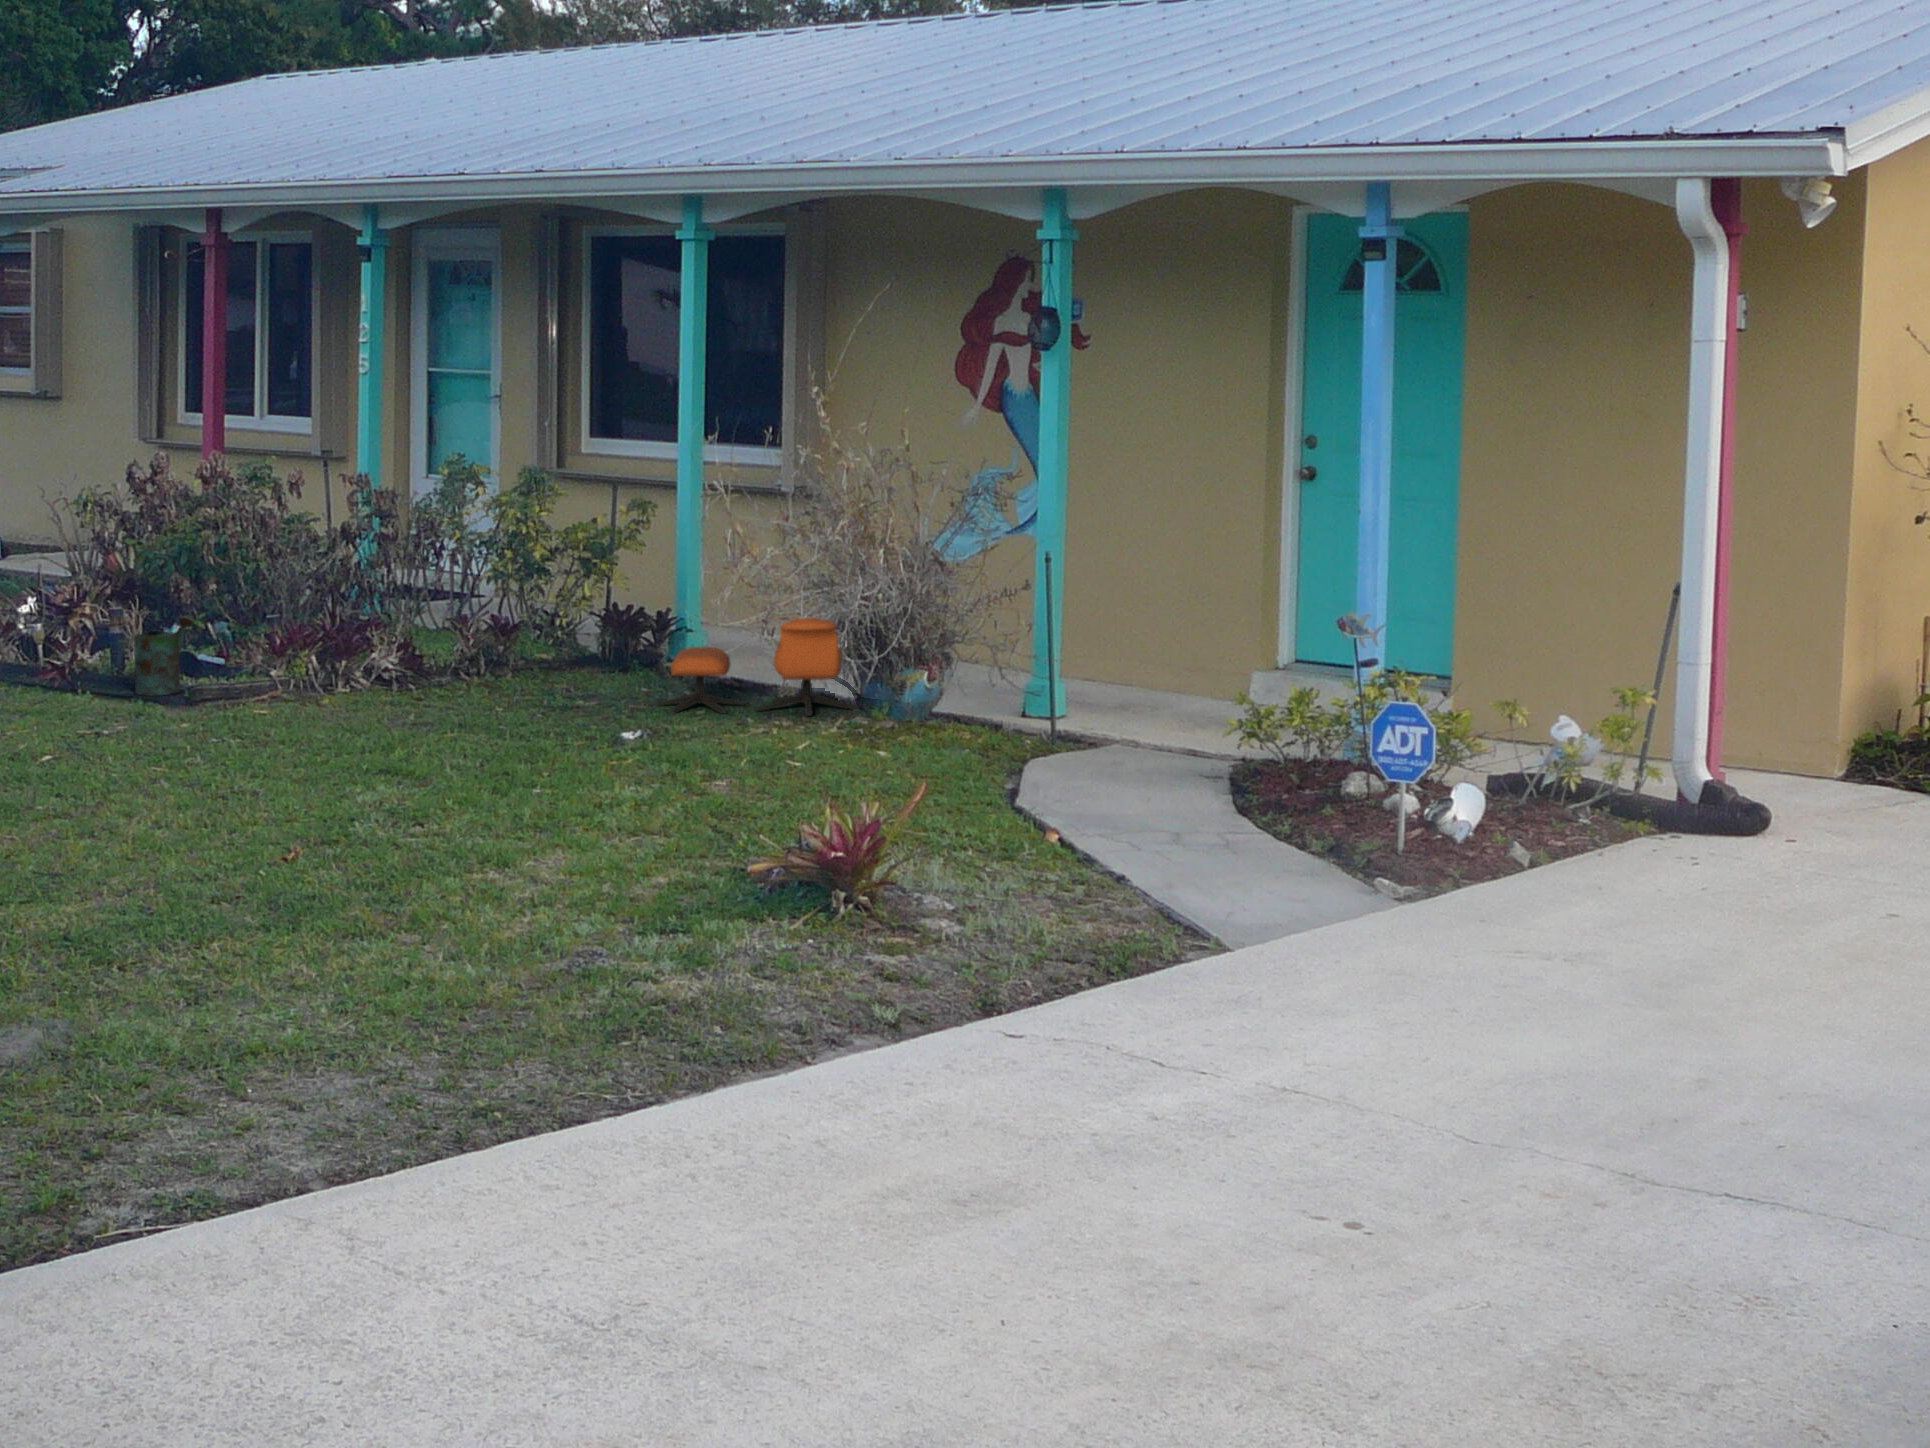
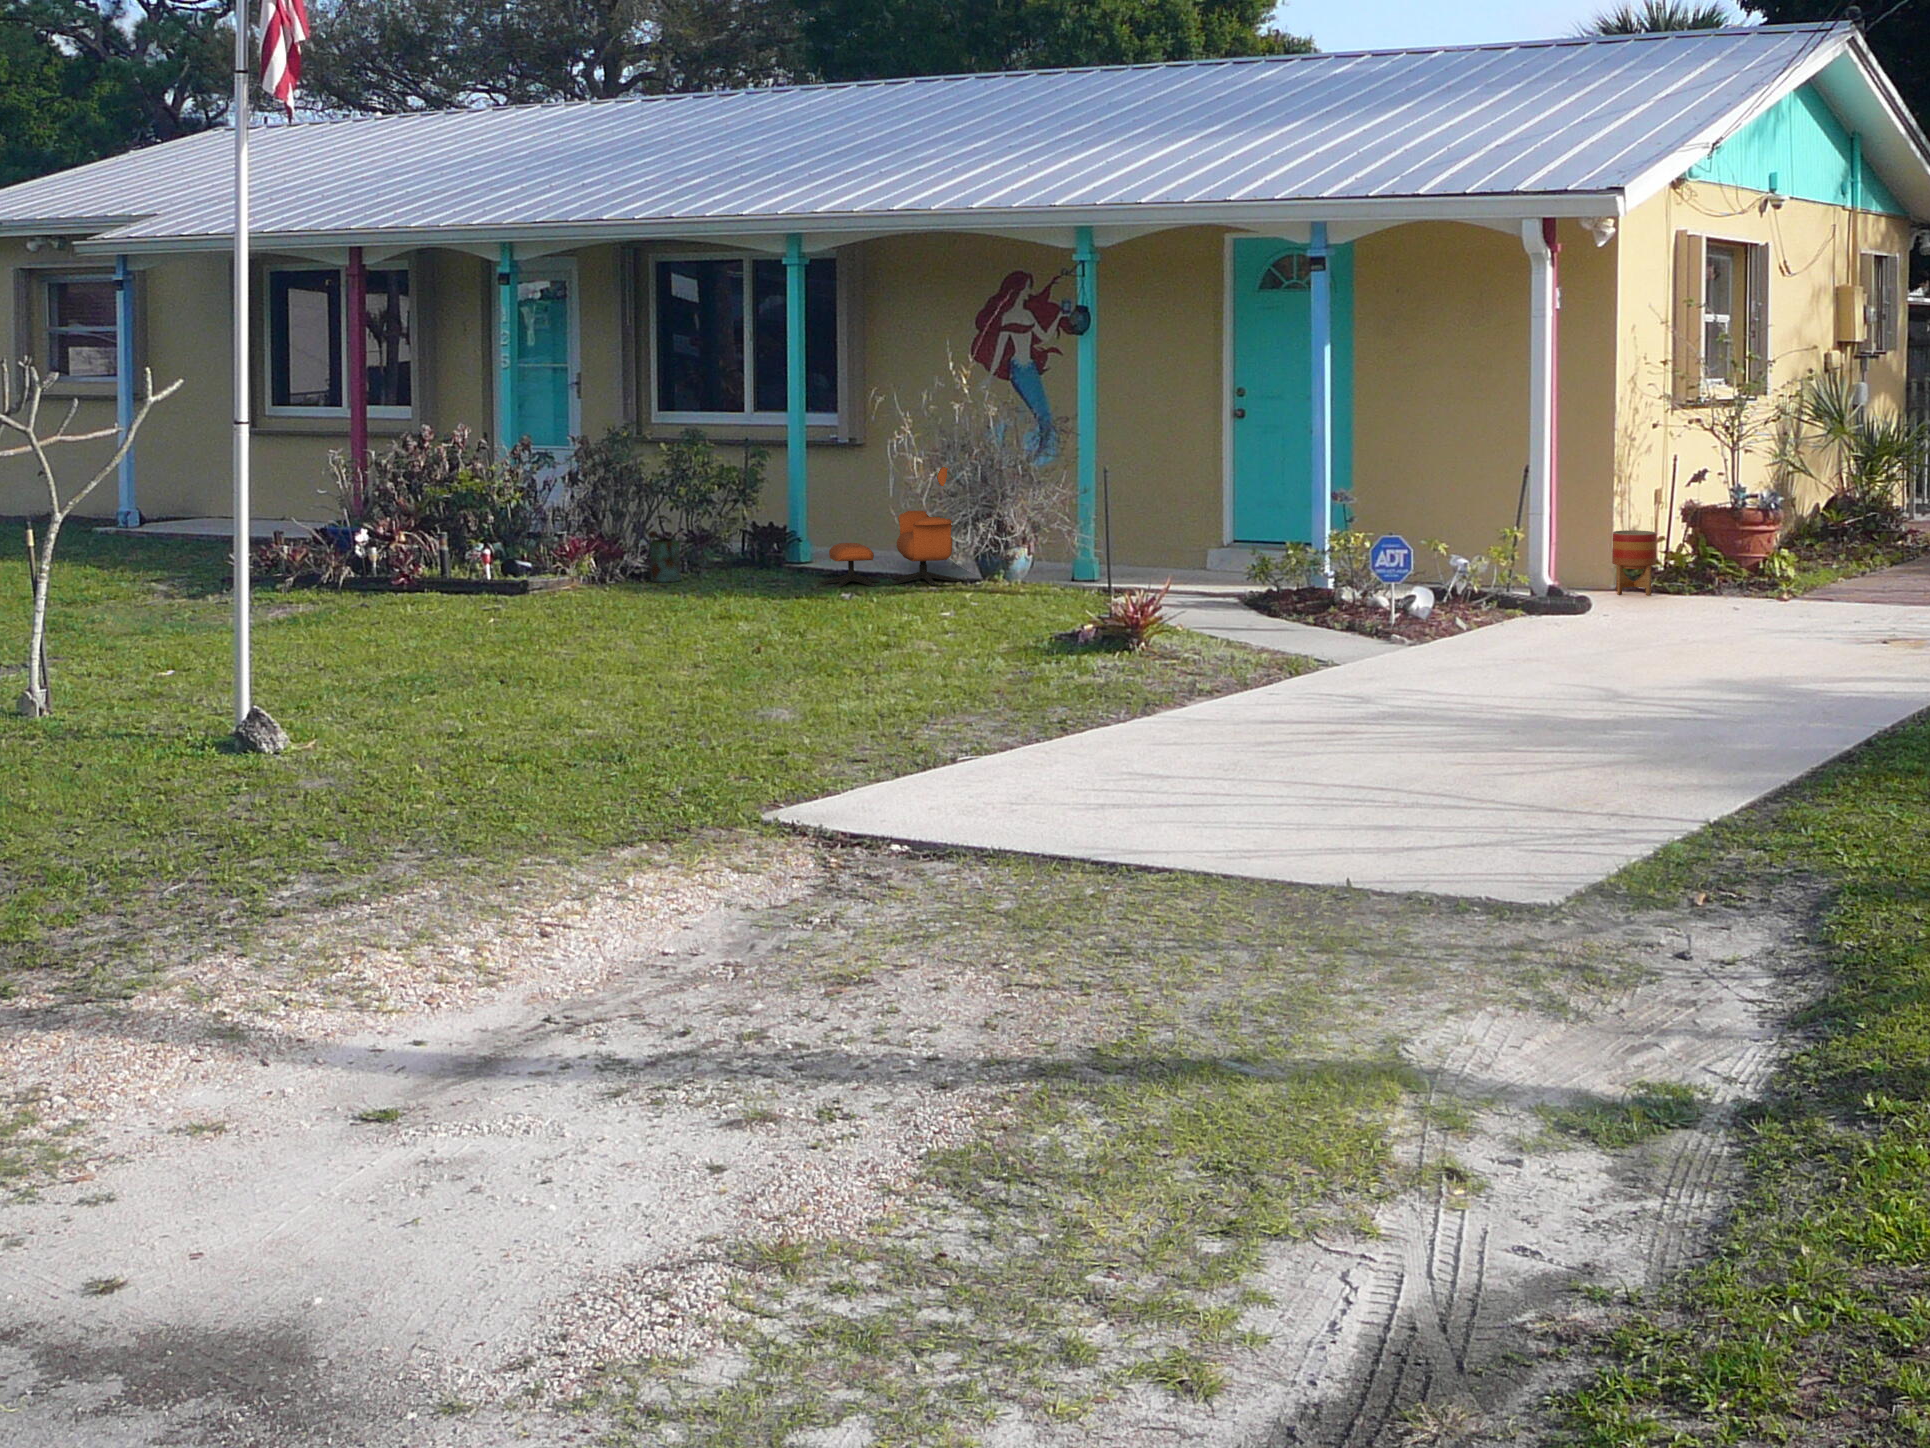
watering can: present [134,618,194,696] -> present [648,531,681,582]
planter: none [1823,691,1894,798] -> present [1612,530,1656,595]

